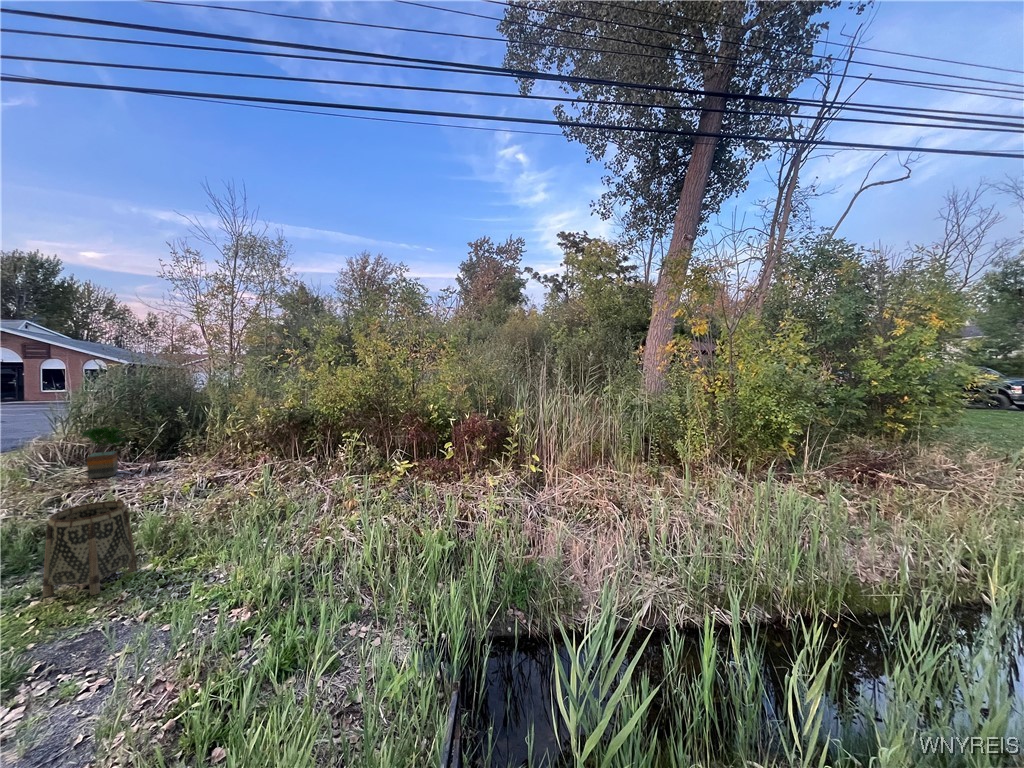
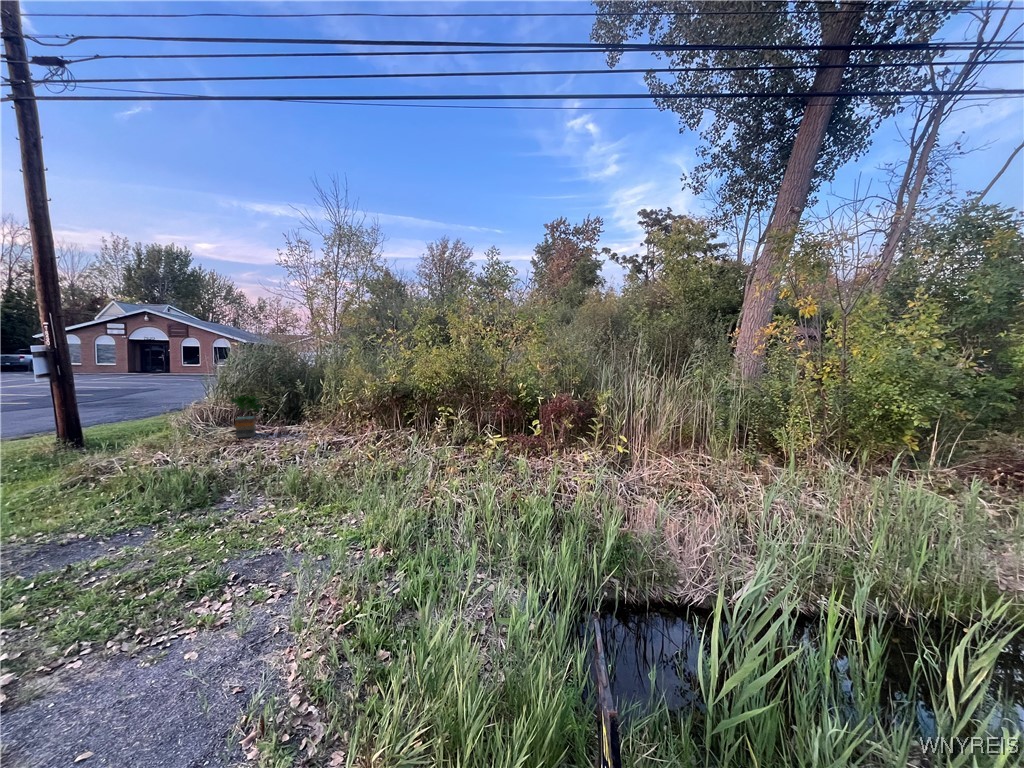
basket: present [43,501,137,597] -> none [223,454,285,528]

